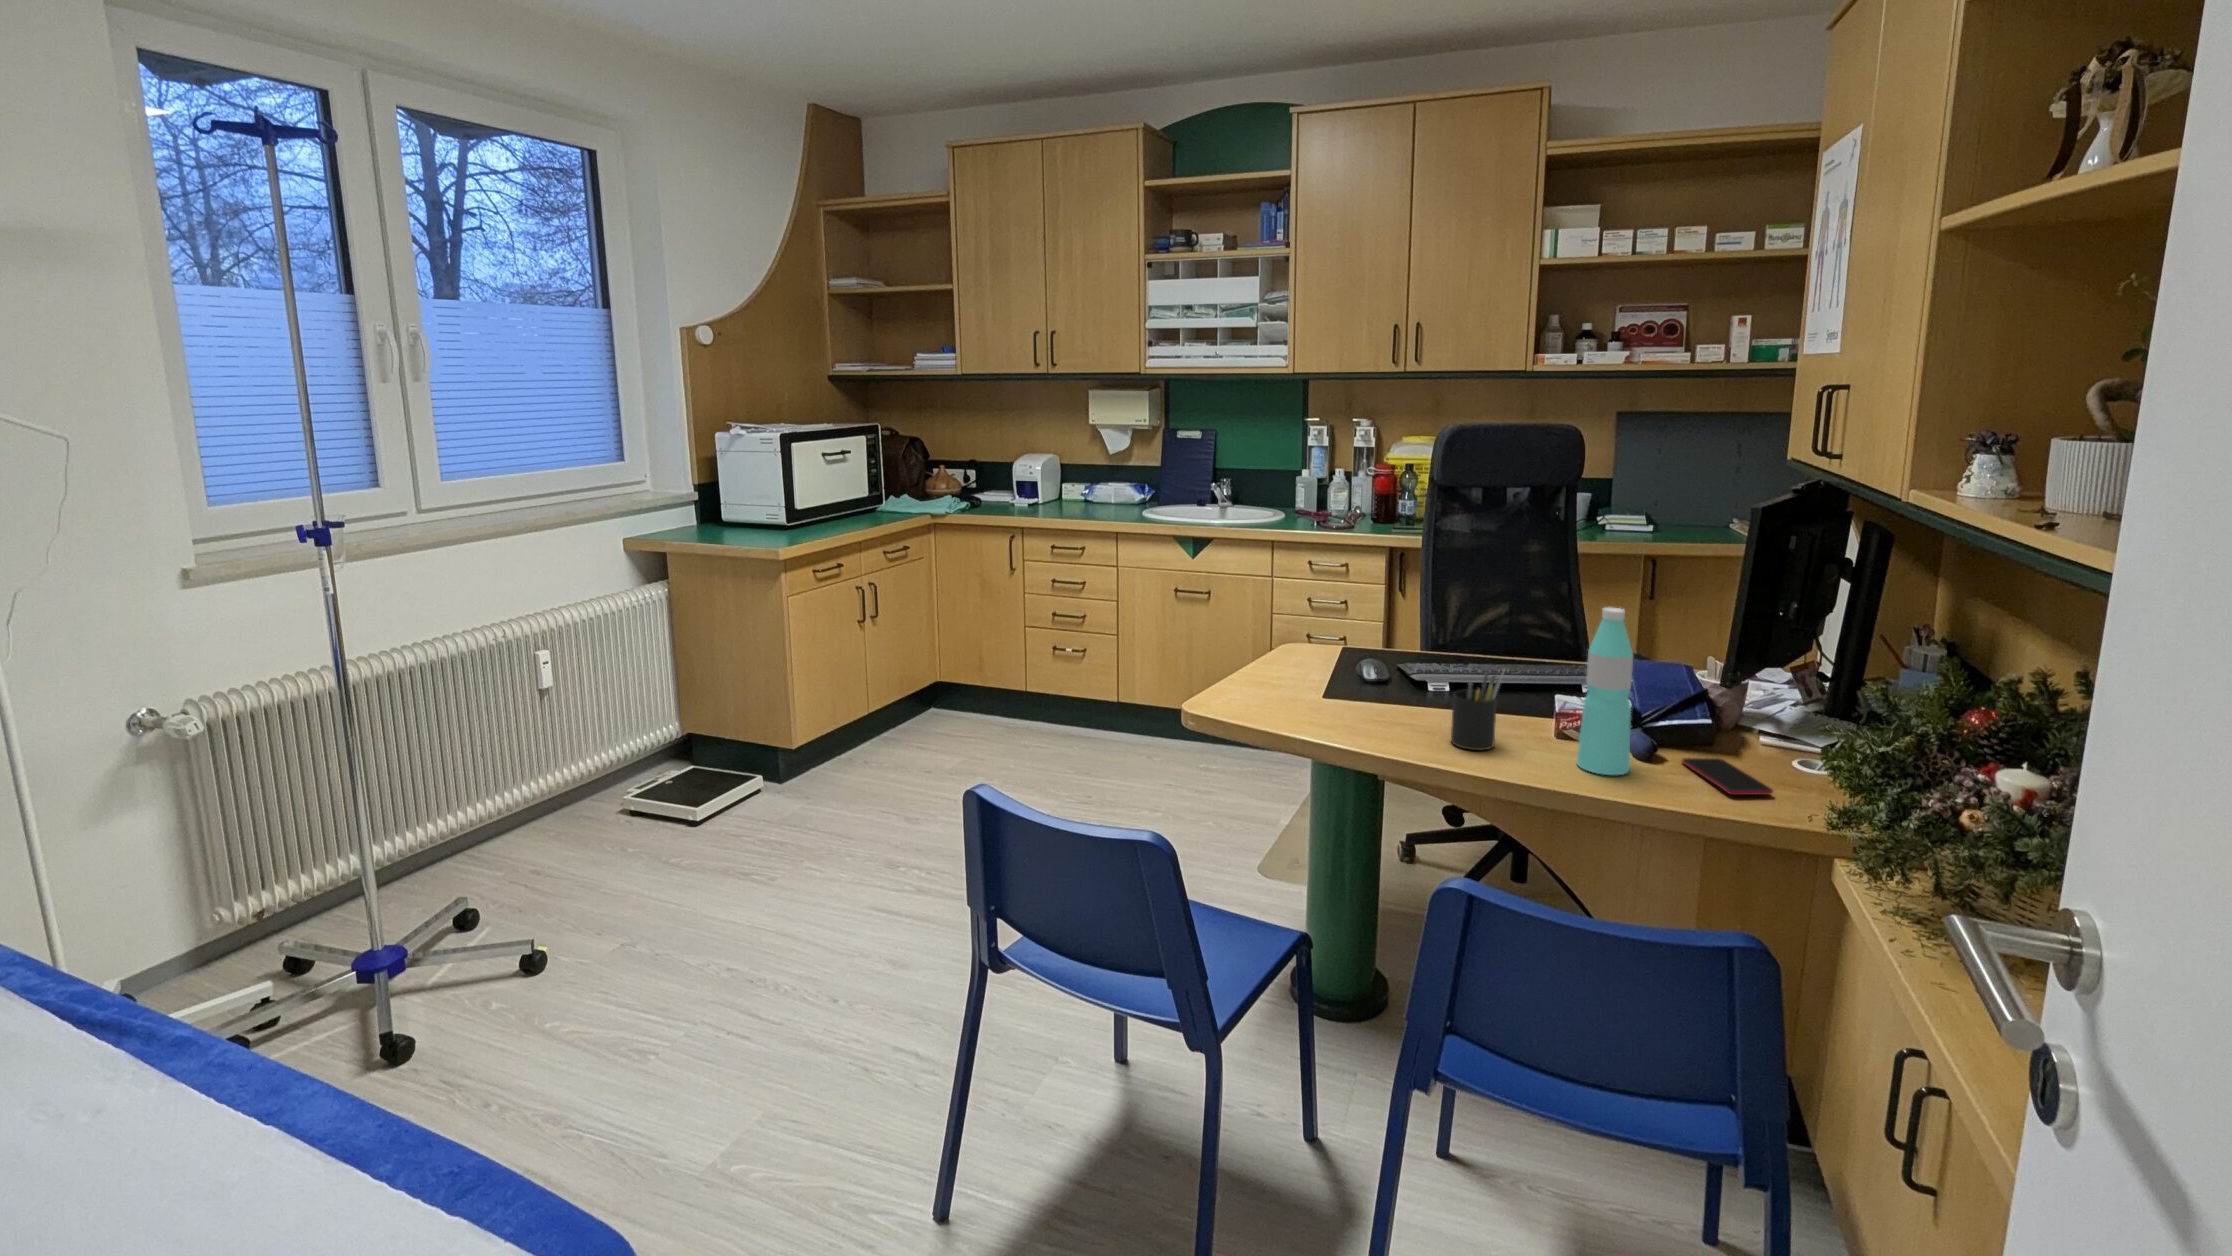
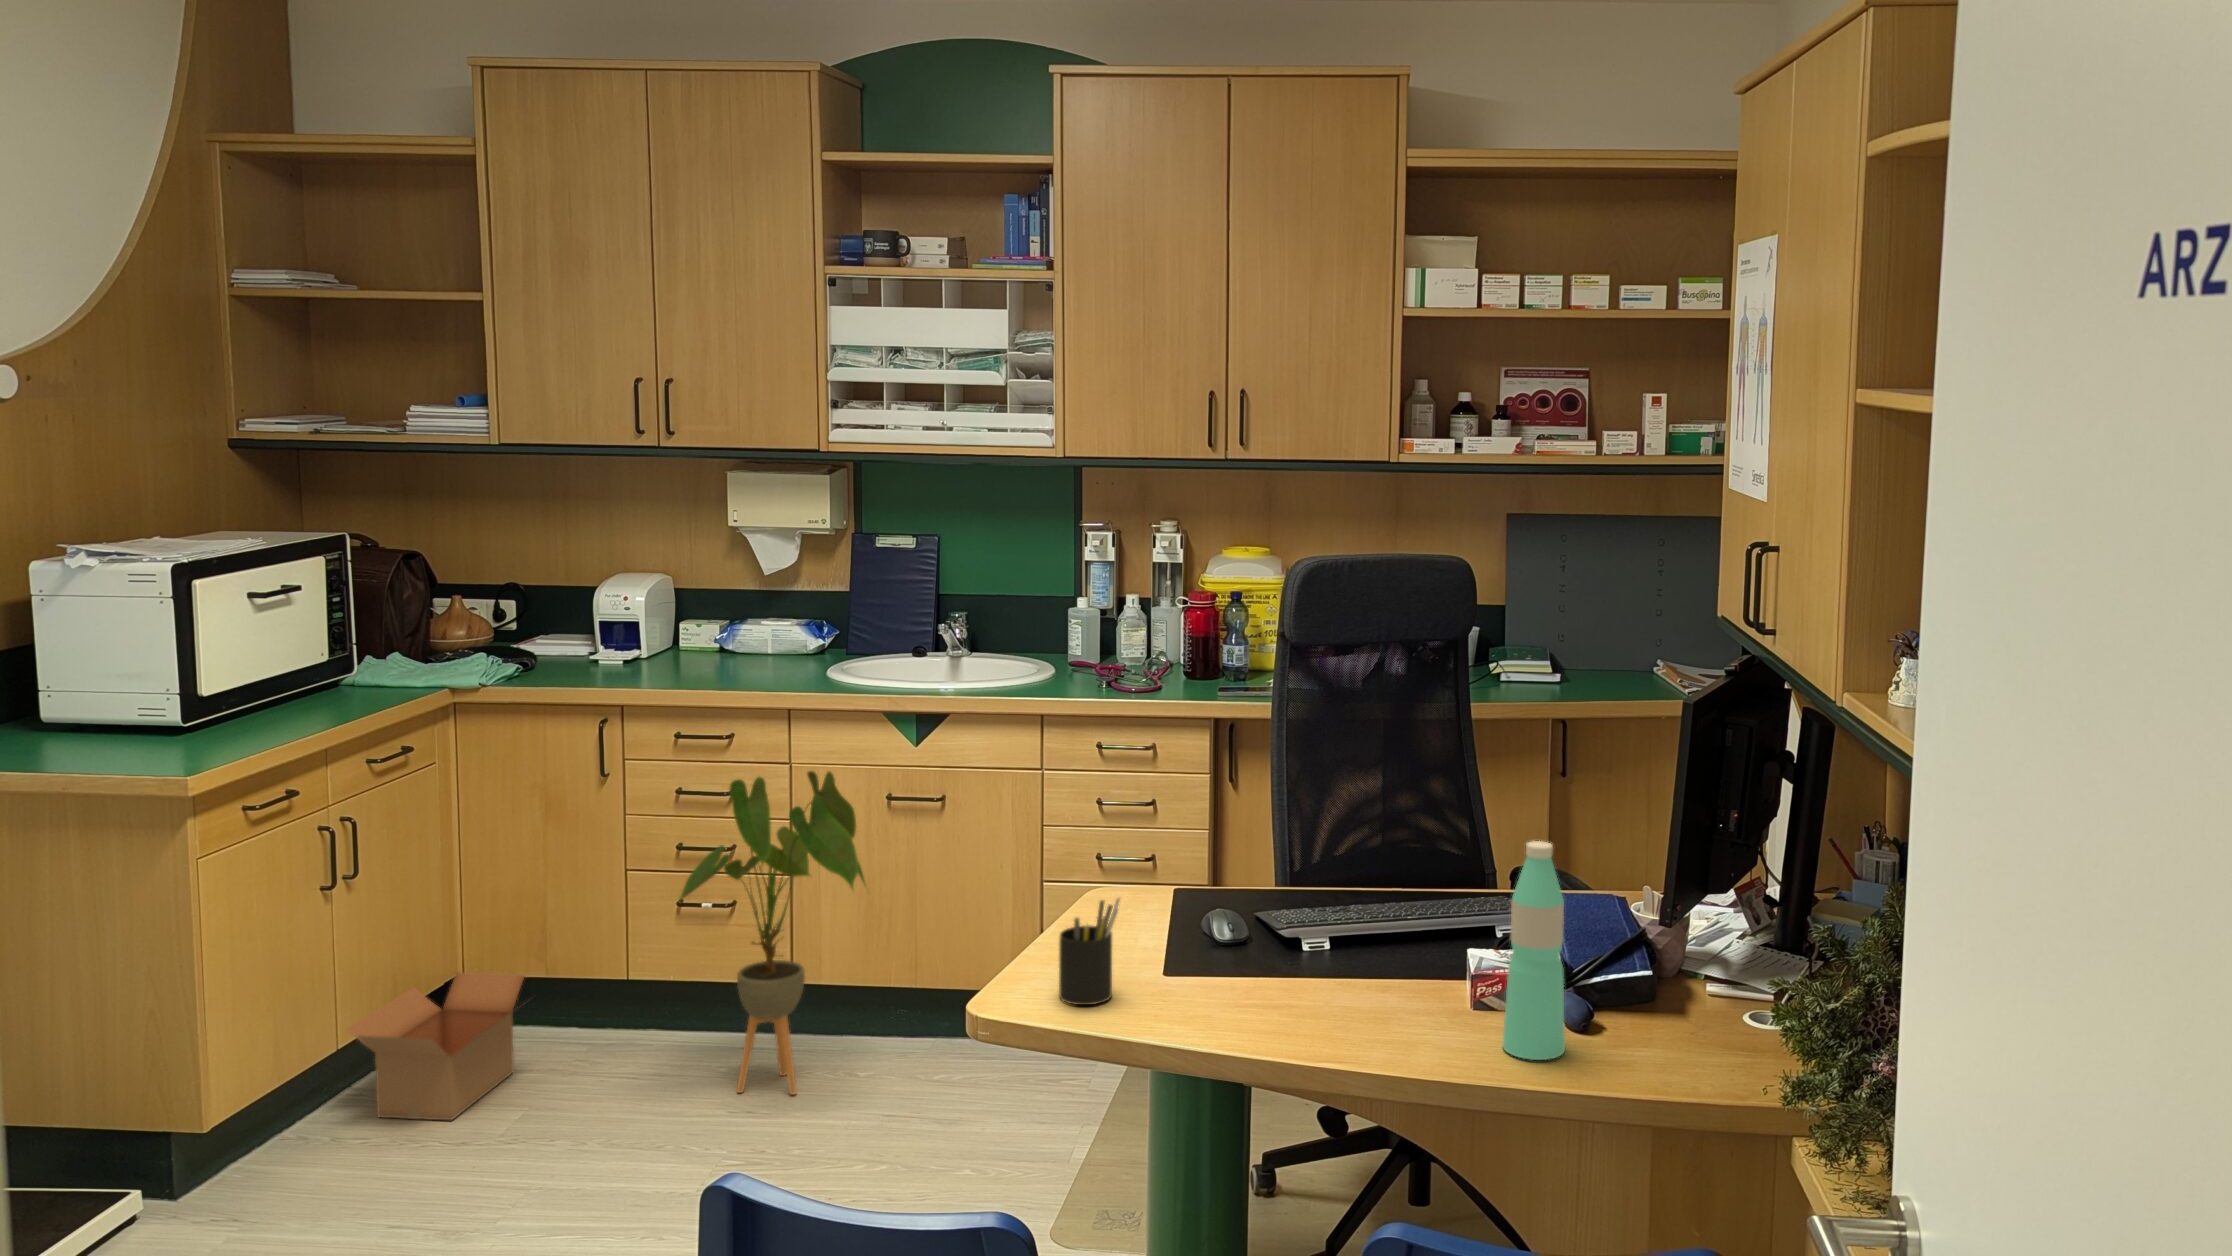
house plant: none [1045,570,1161,766] -> present [680,771,865,1095]
pen holder: present [1451,671,1504,750] -> present [1059,898,1120,1005]
cardboard box: none [872,677,975,759] -> present [347,972,524,1120]
smartphone: present [1682,758,1773,795] -> none [1622,1021,1725,1071]

